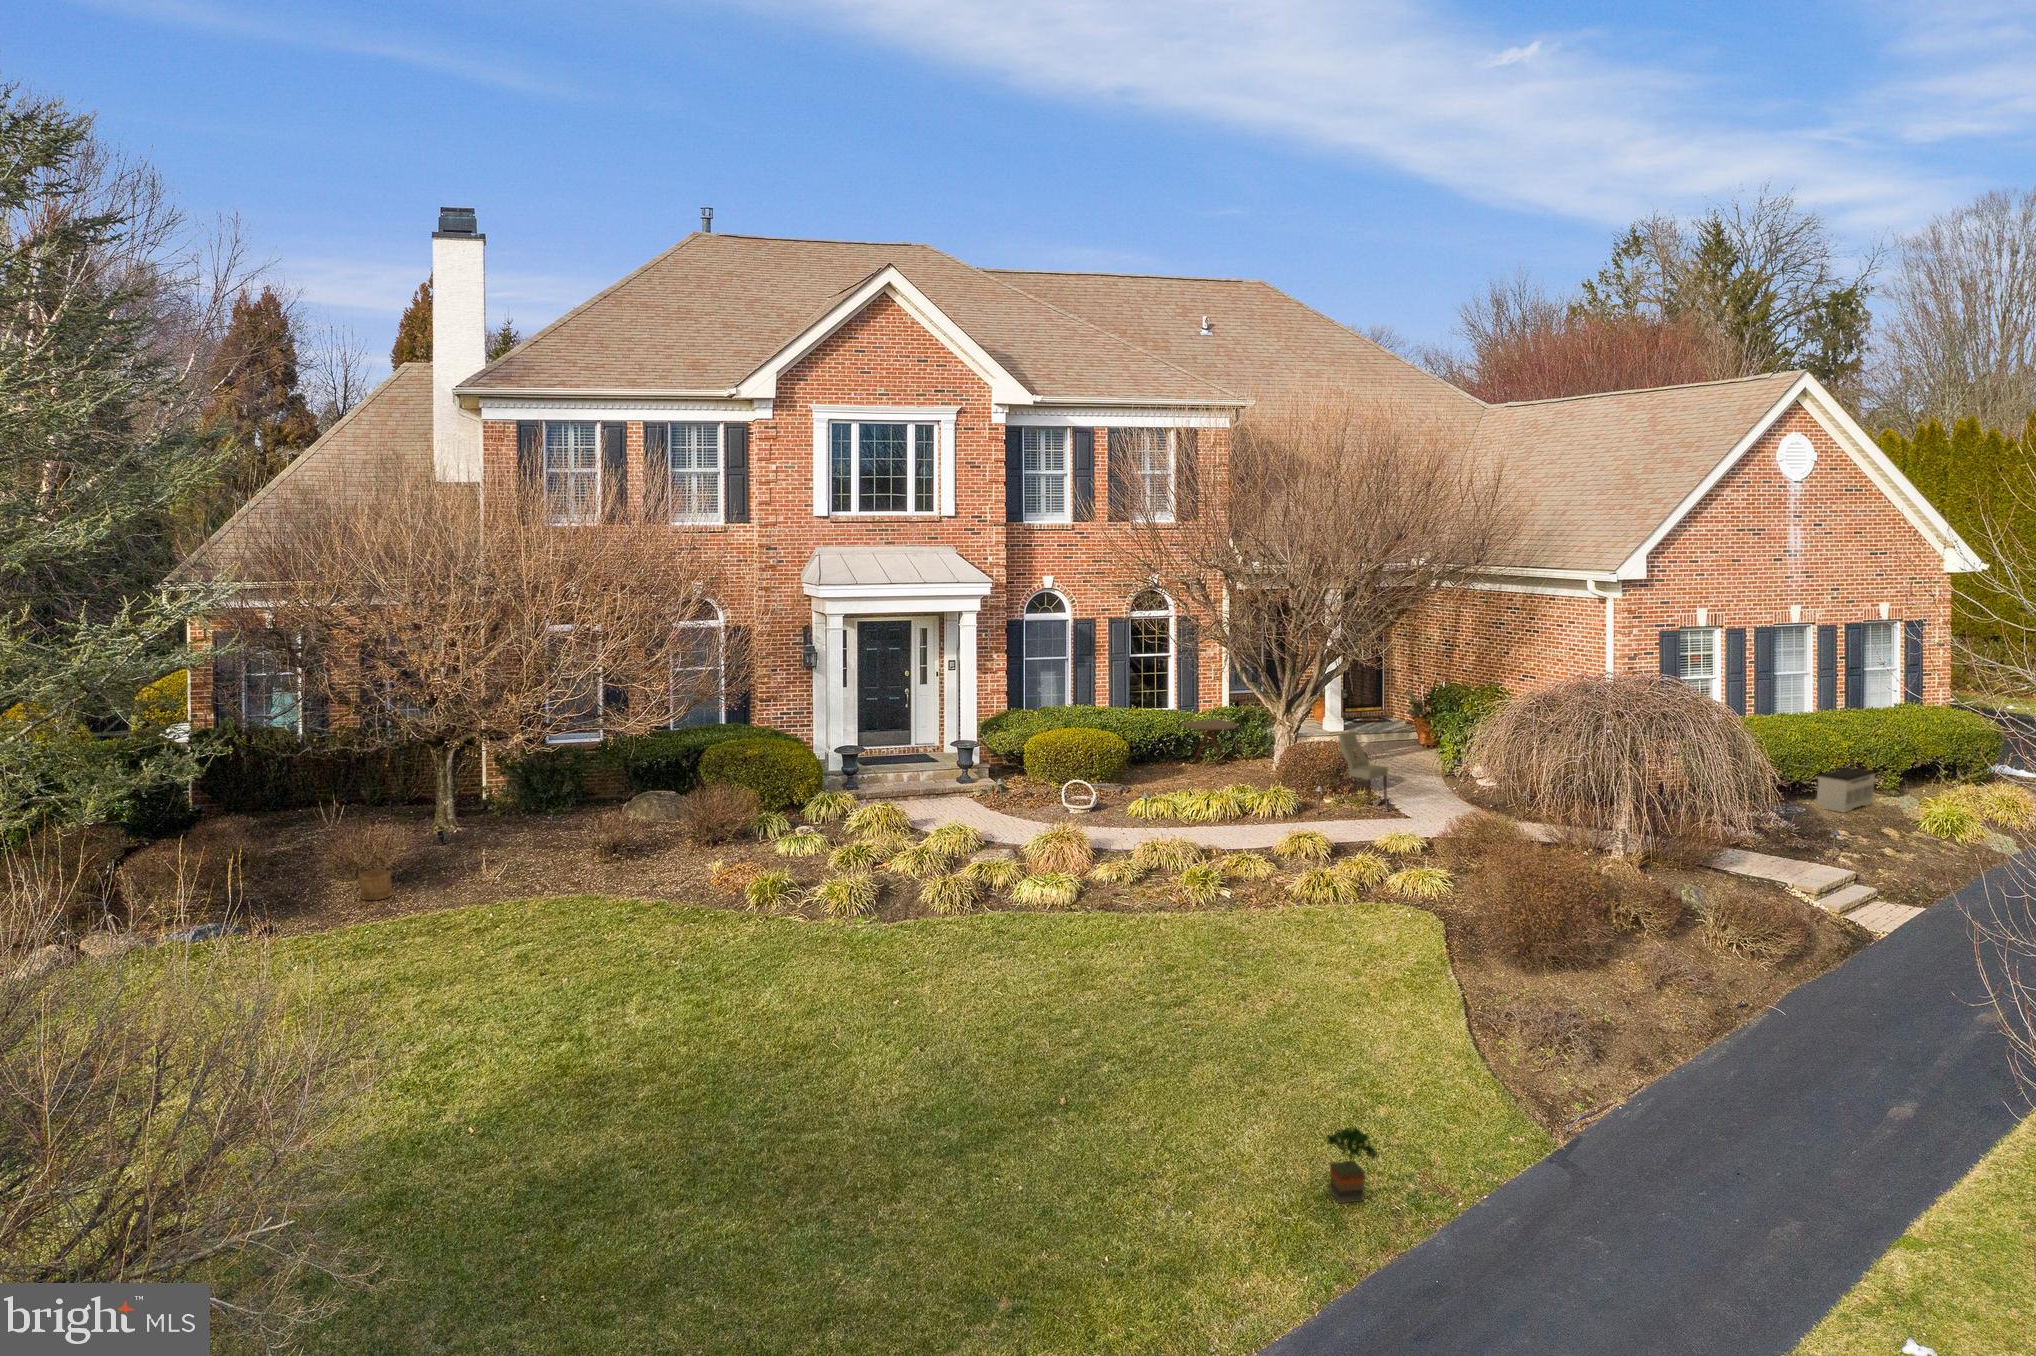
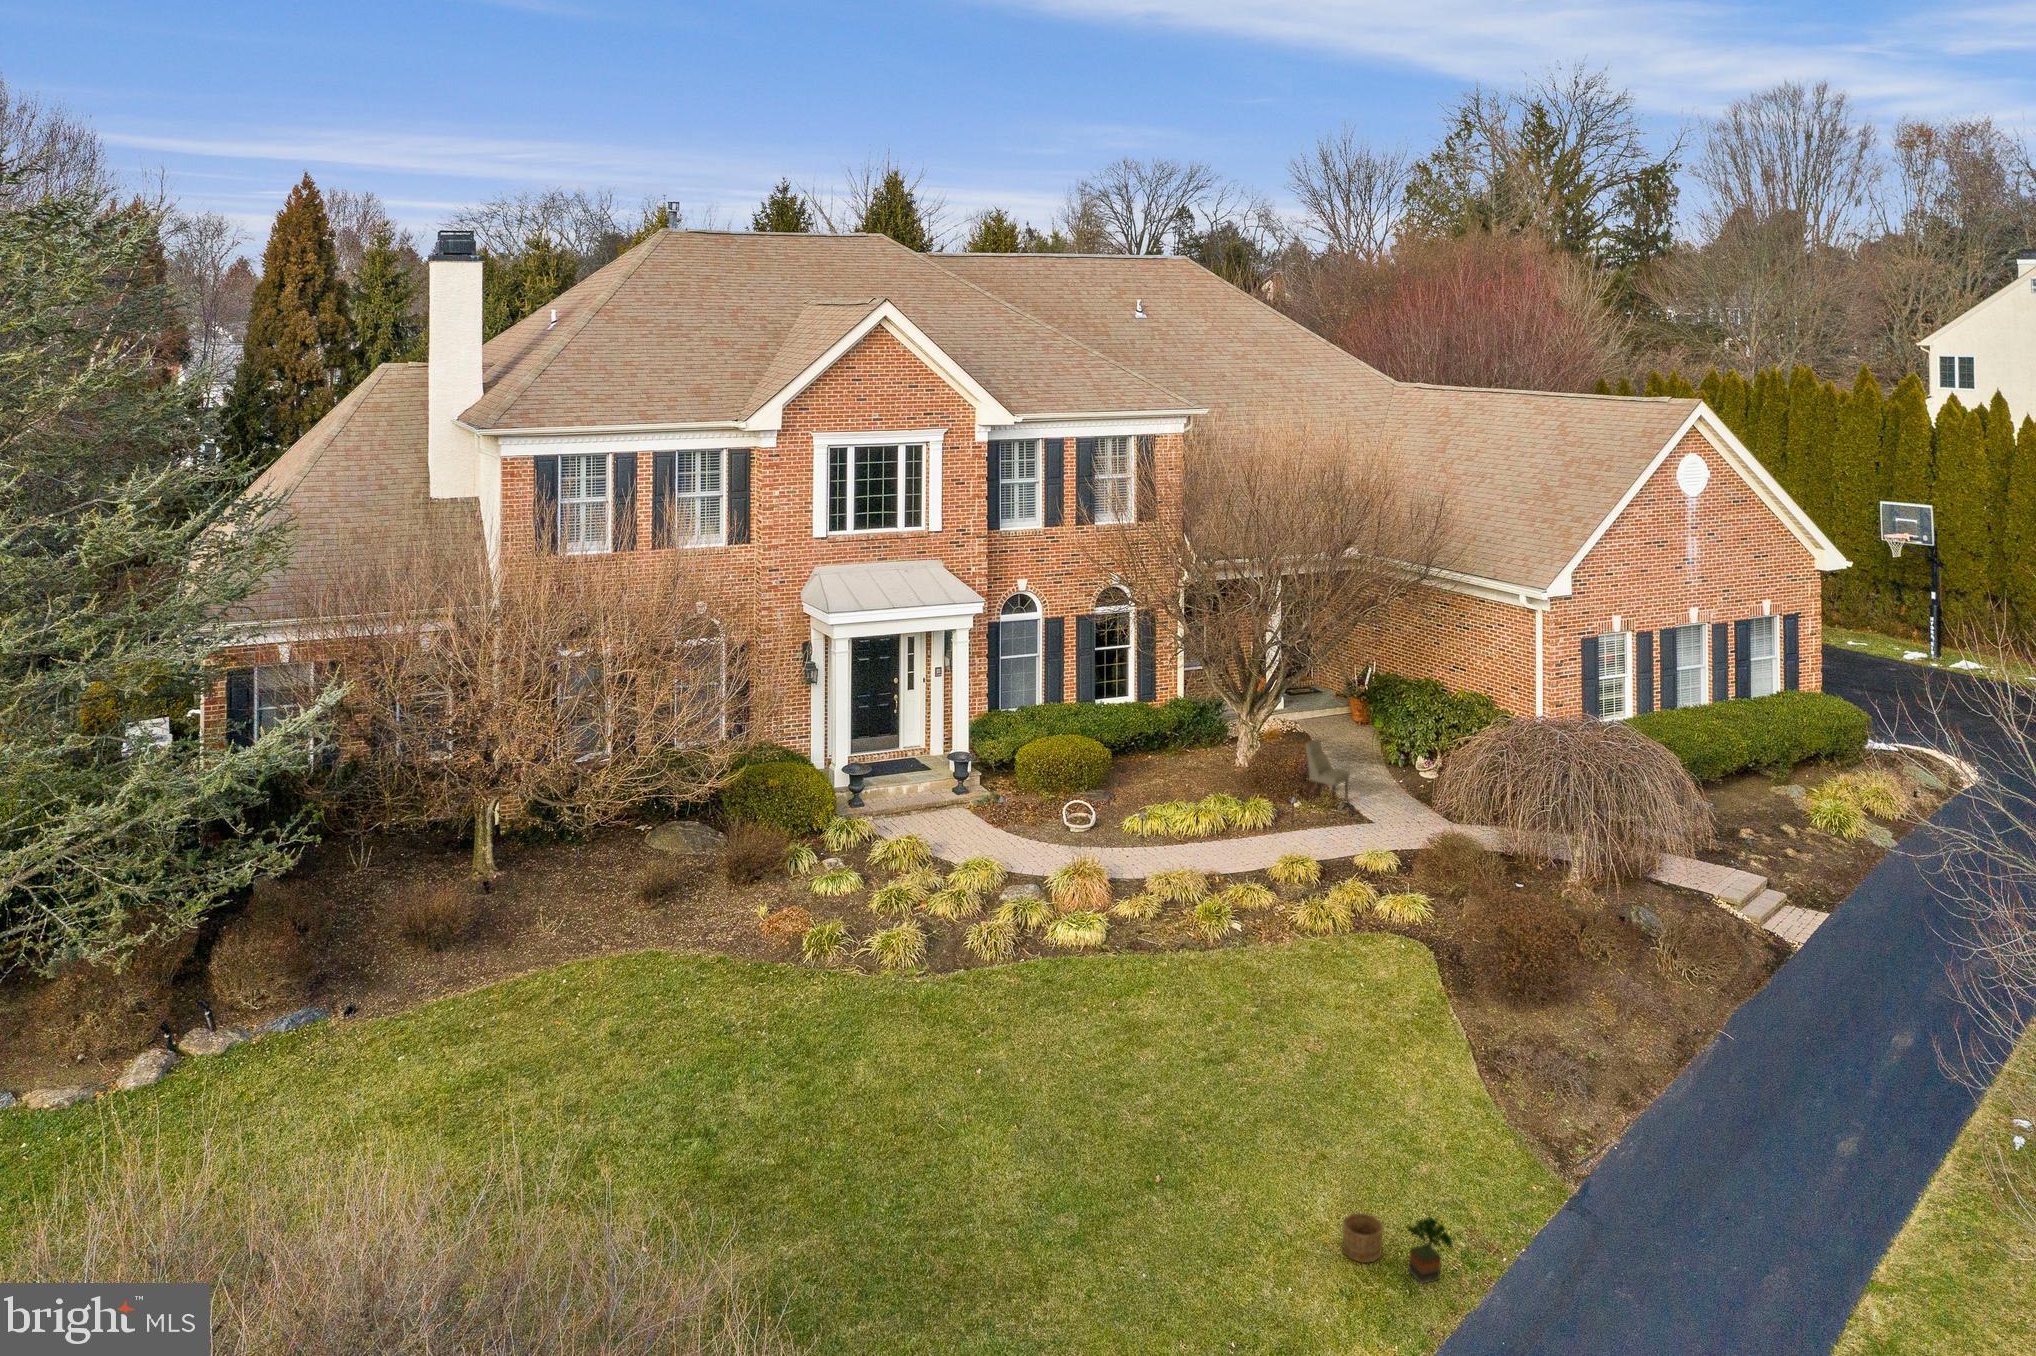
round table: present [1182,720,1238,764] -> none [1153,716,1205,761]
bench: present [1816,767,1875,813] -> none [1717,759,1767,805]
wooden bucket: present [359,869,392,900] -> present [1342,1213,1383,1263]

